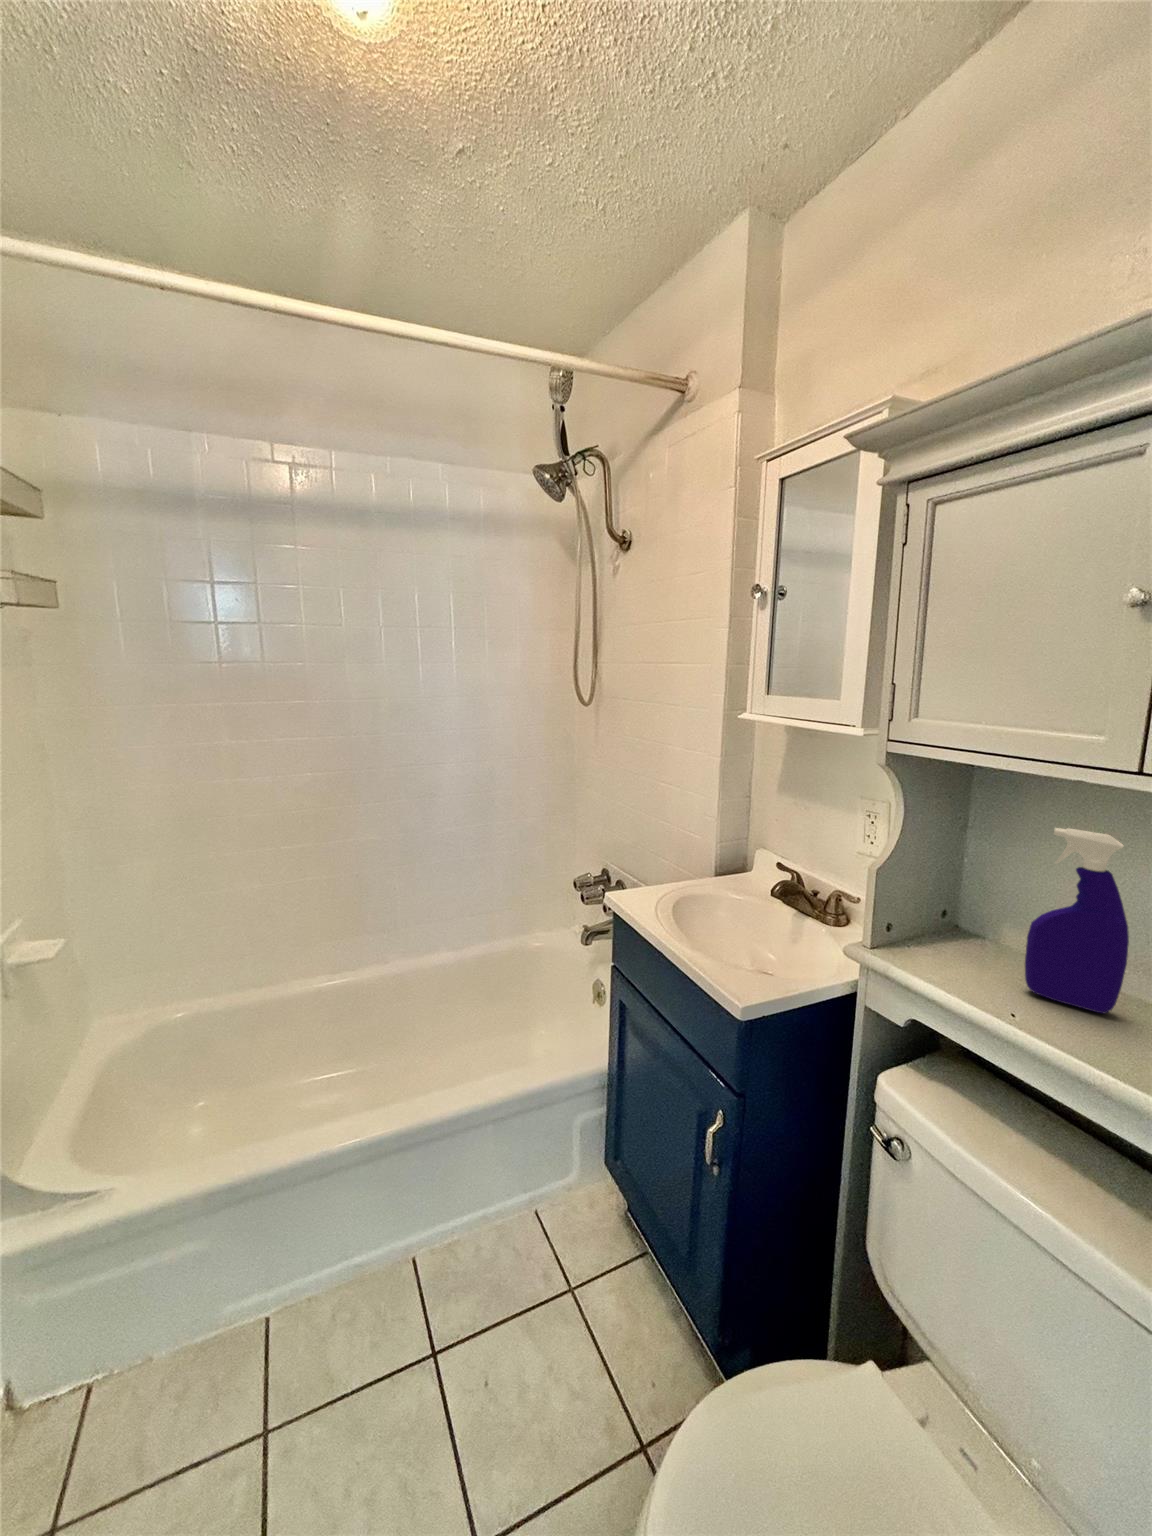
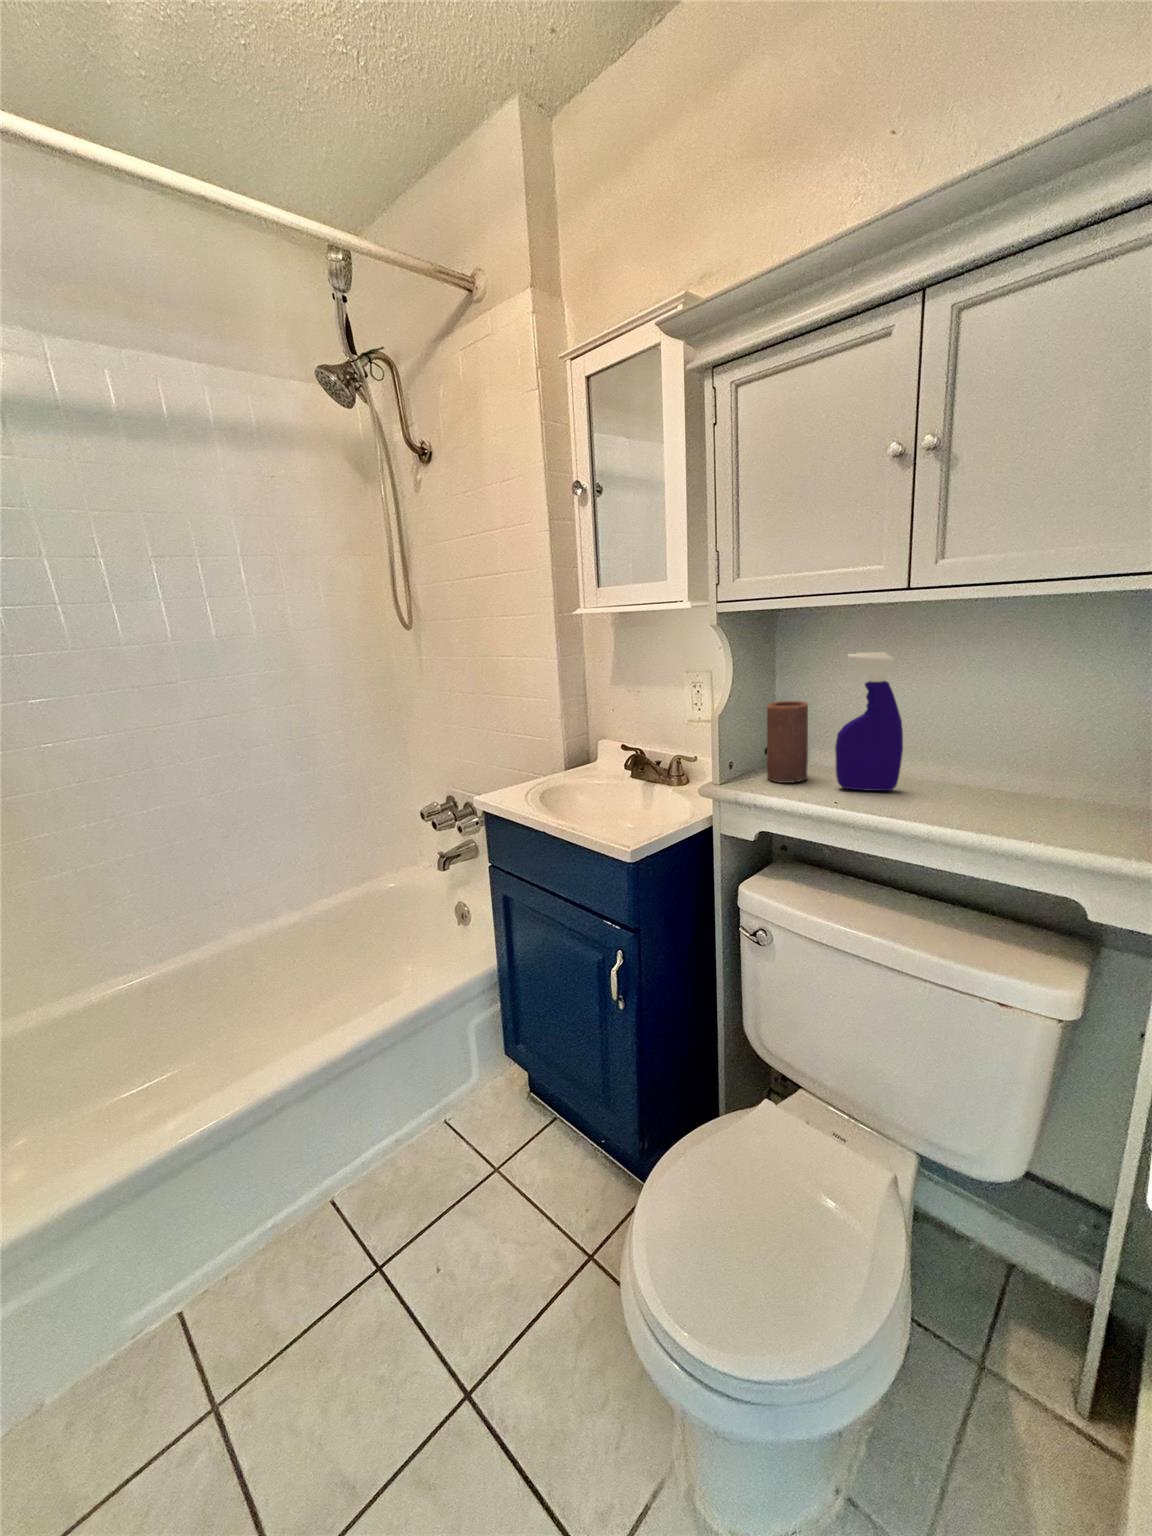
candle: none [935,862,998,967] -> present [767,701,808,783]

